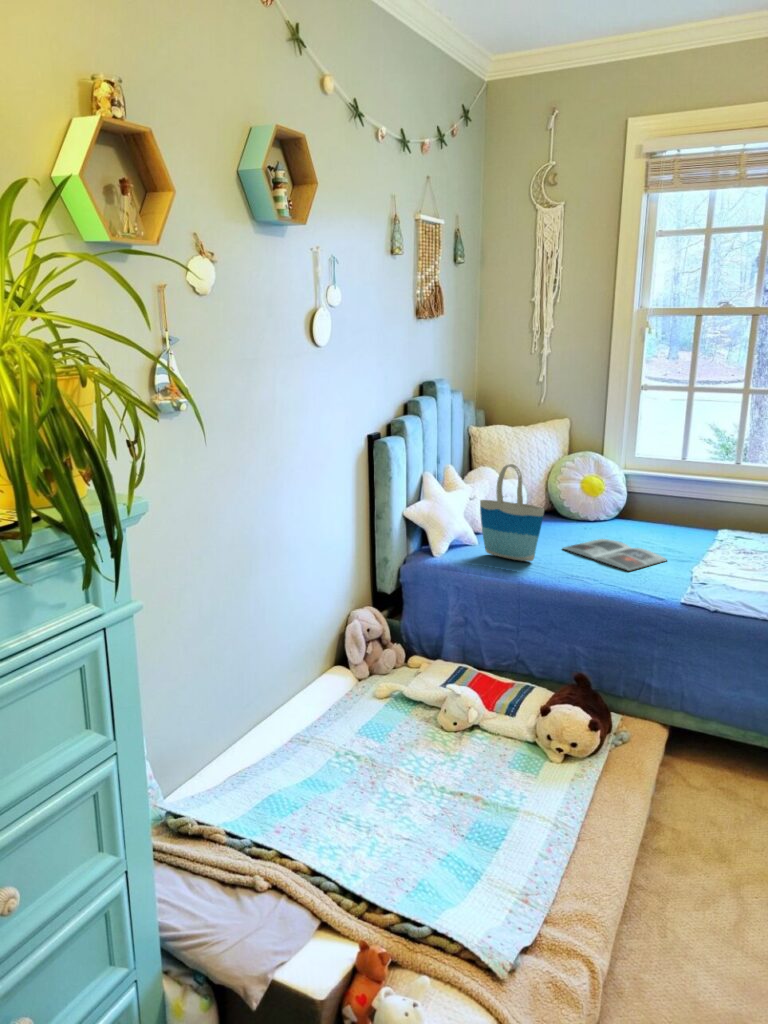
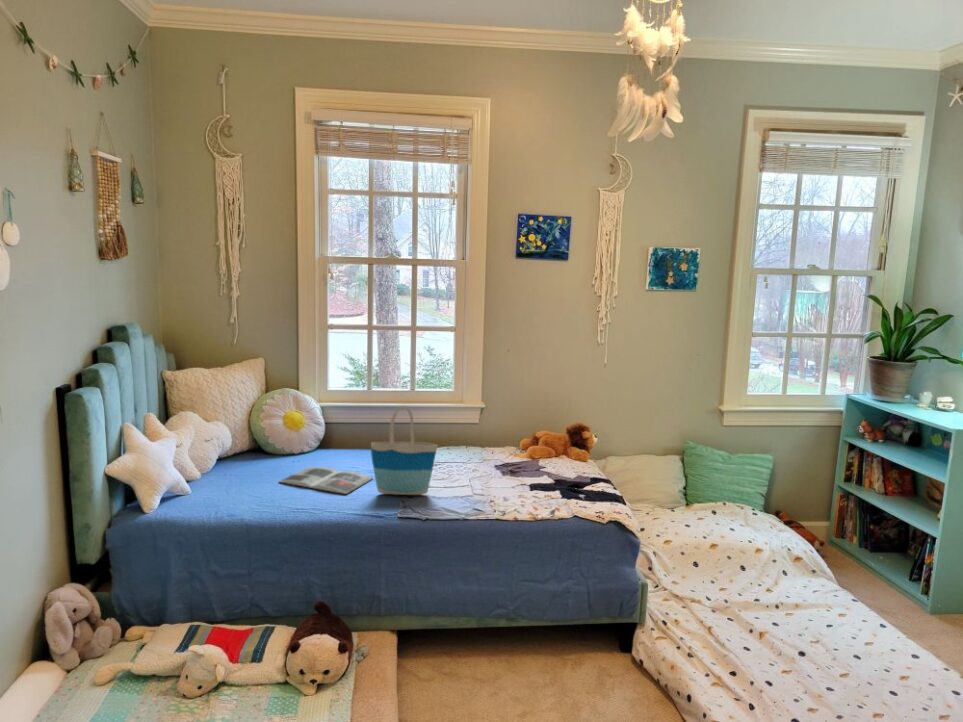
tote bag: present [480,464,544,561] -> present [371,406,438,495]

